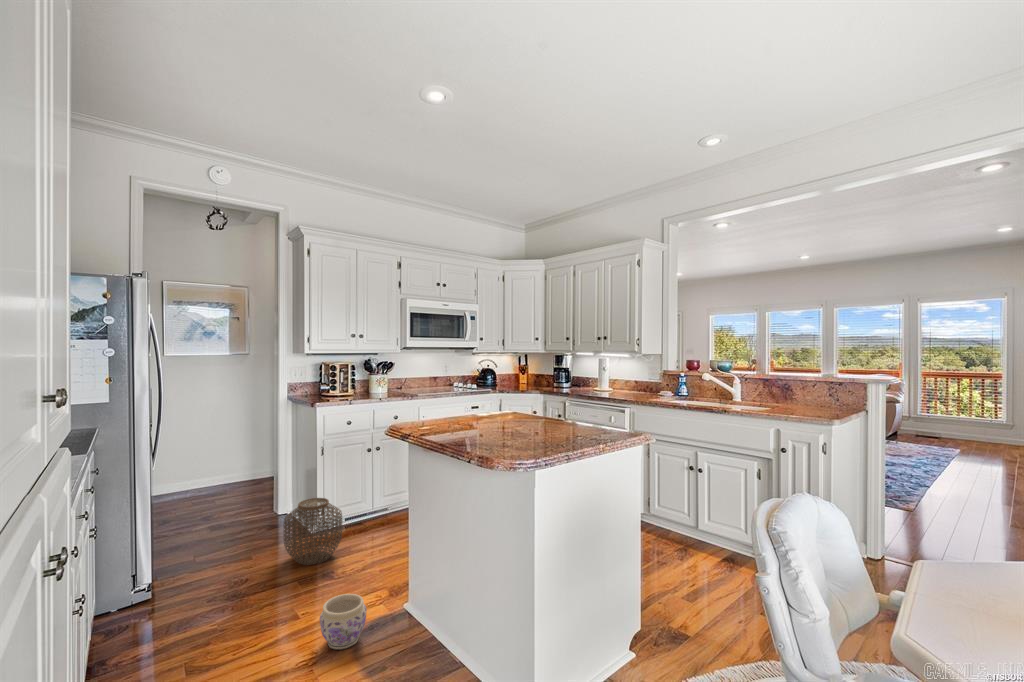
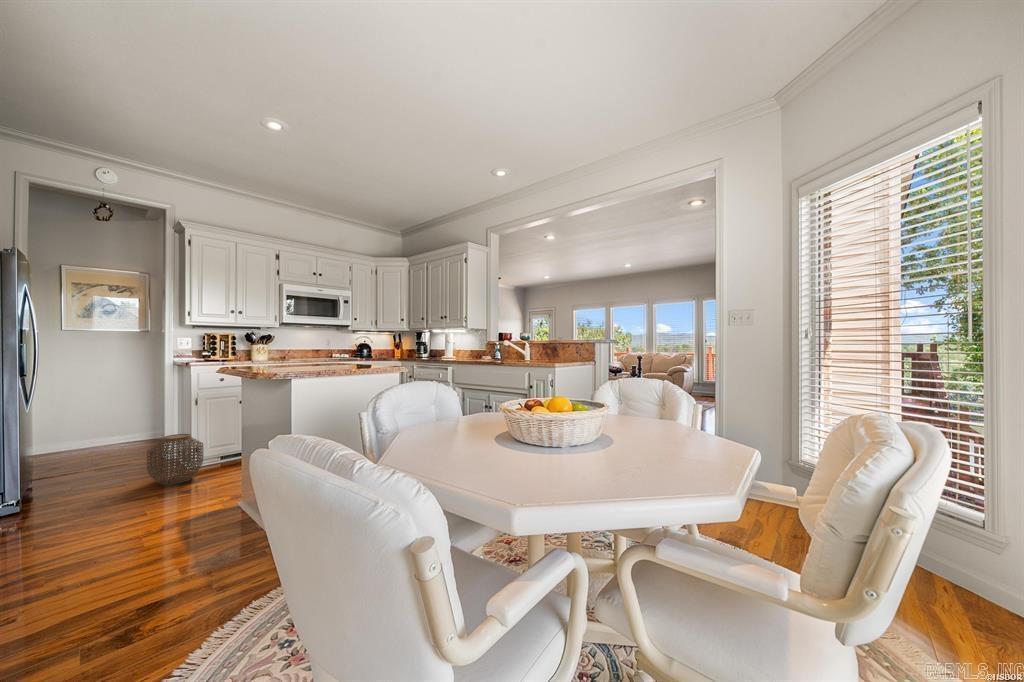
planter: present [320,594,367,650] -> none [147,491,191,529]

